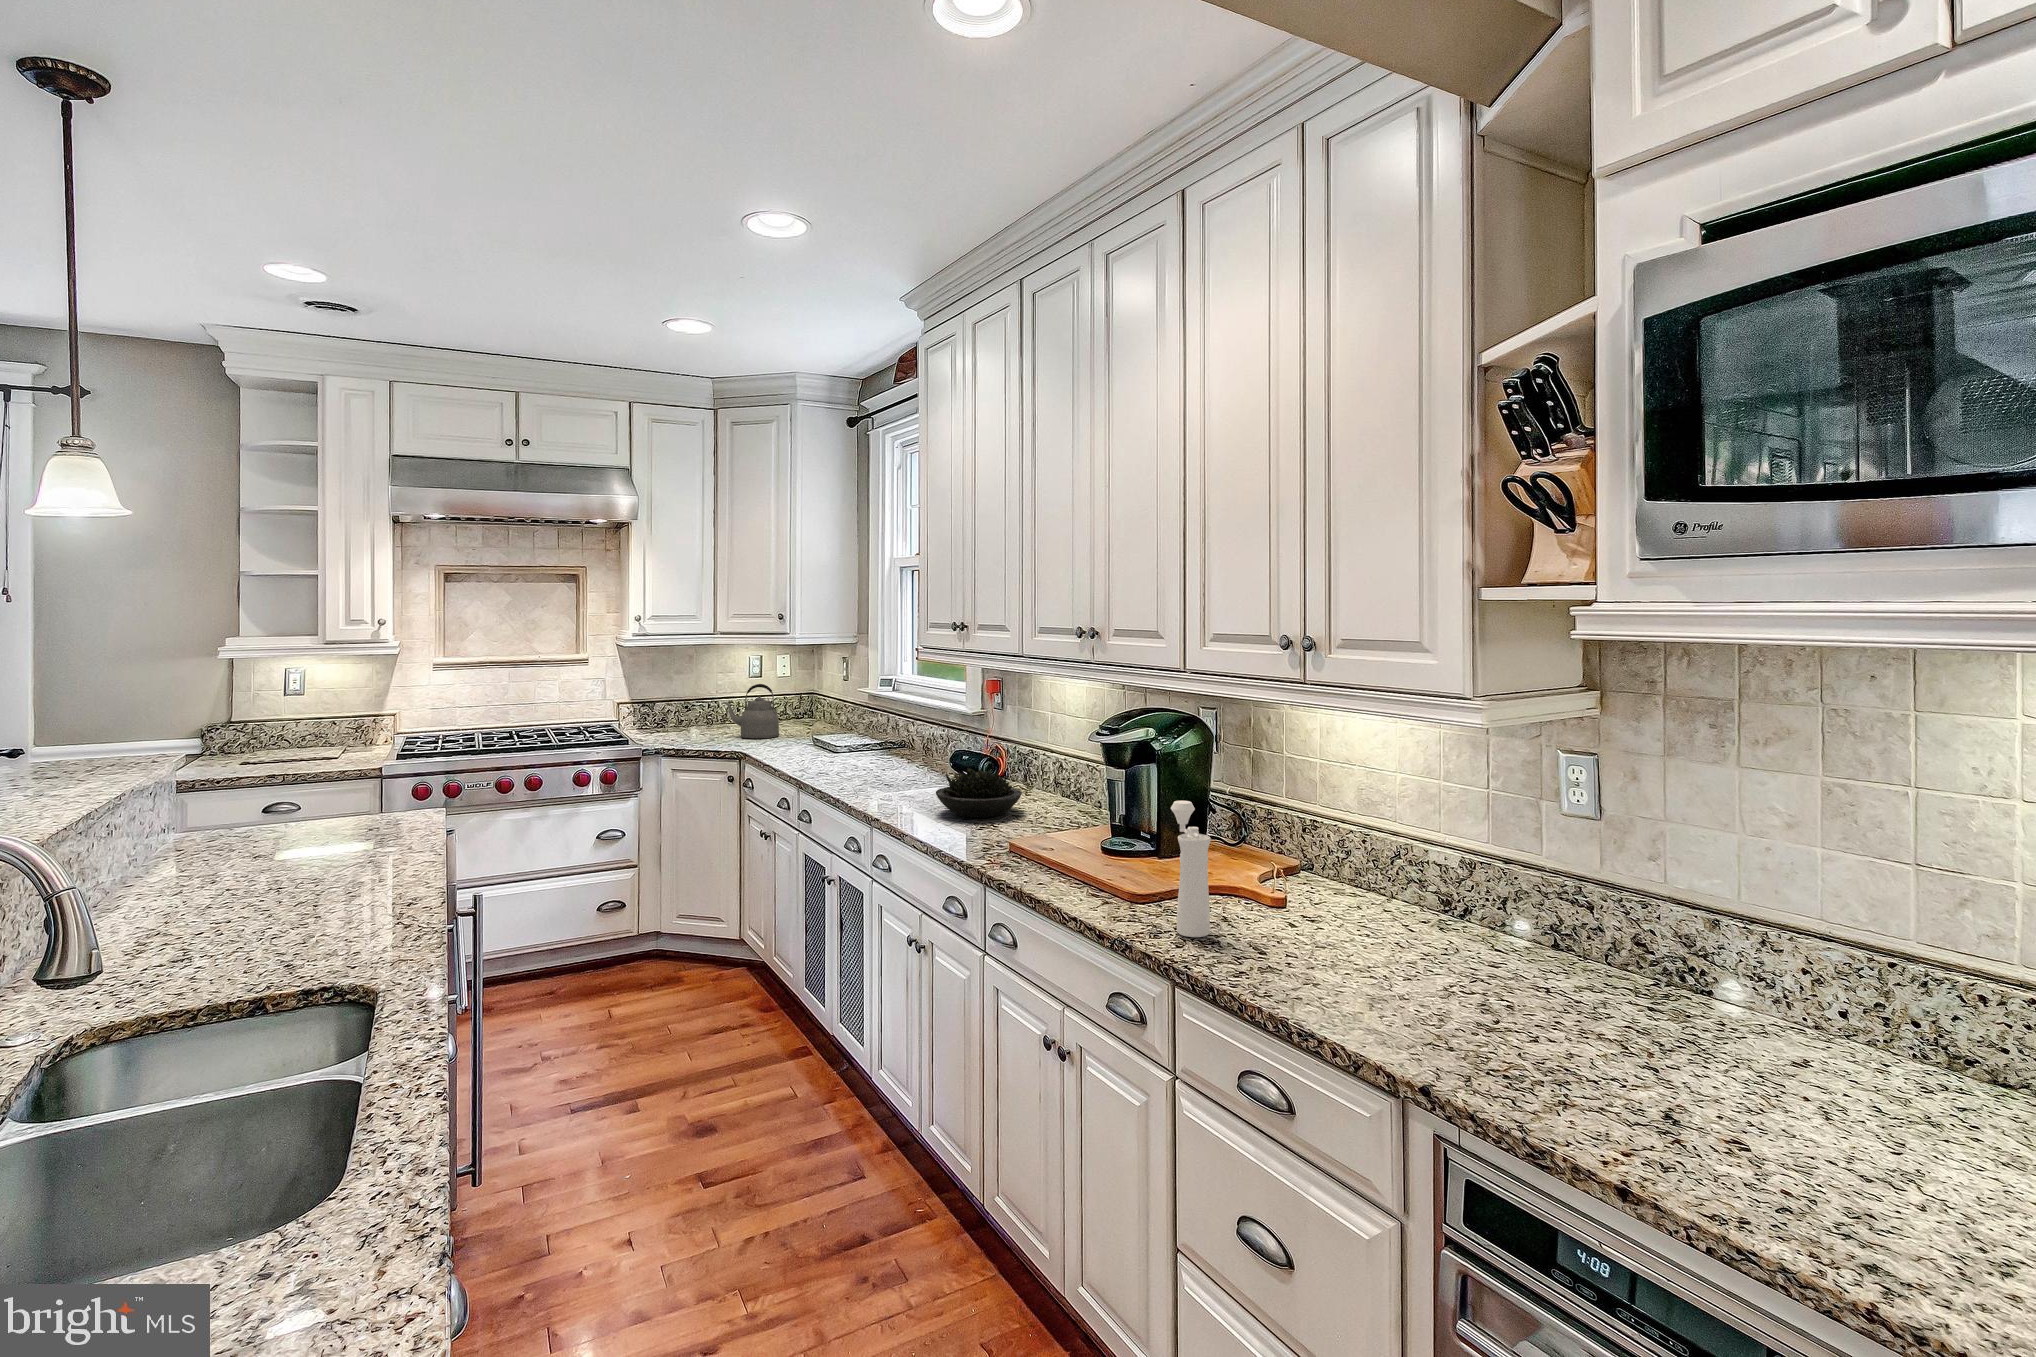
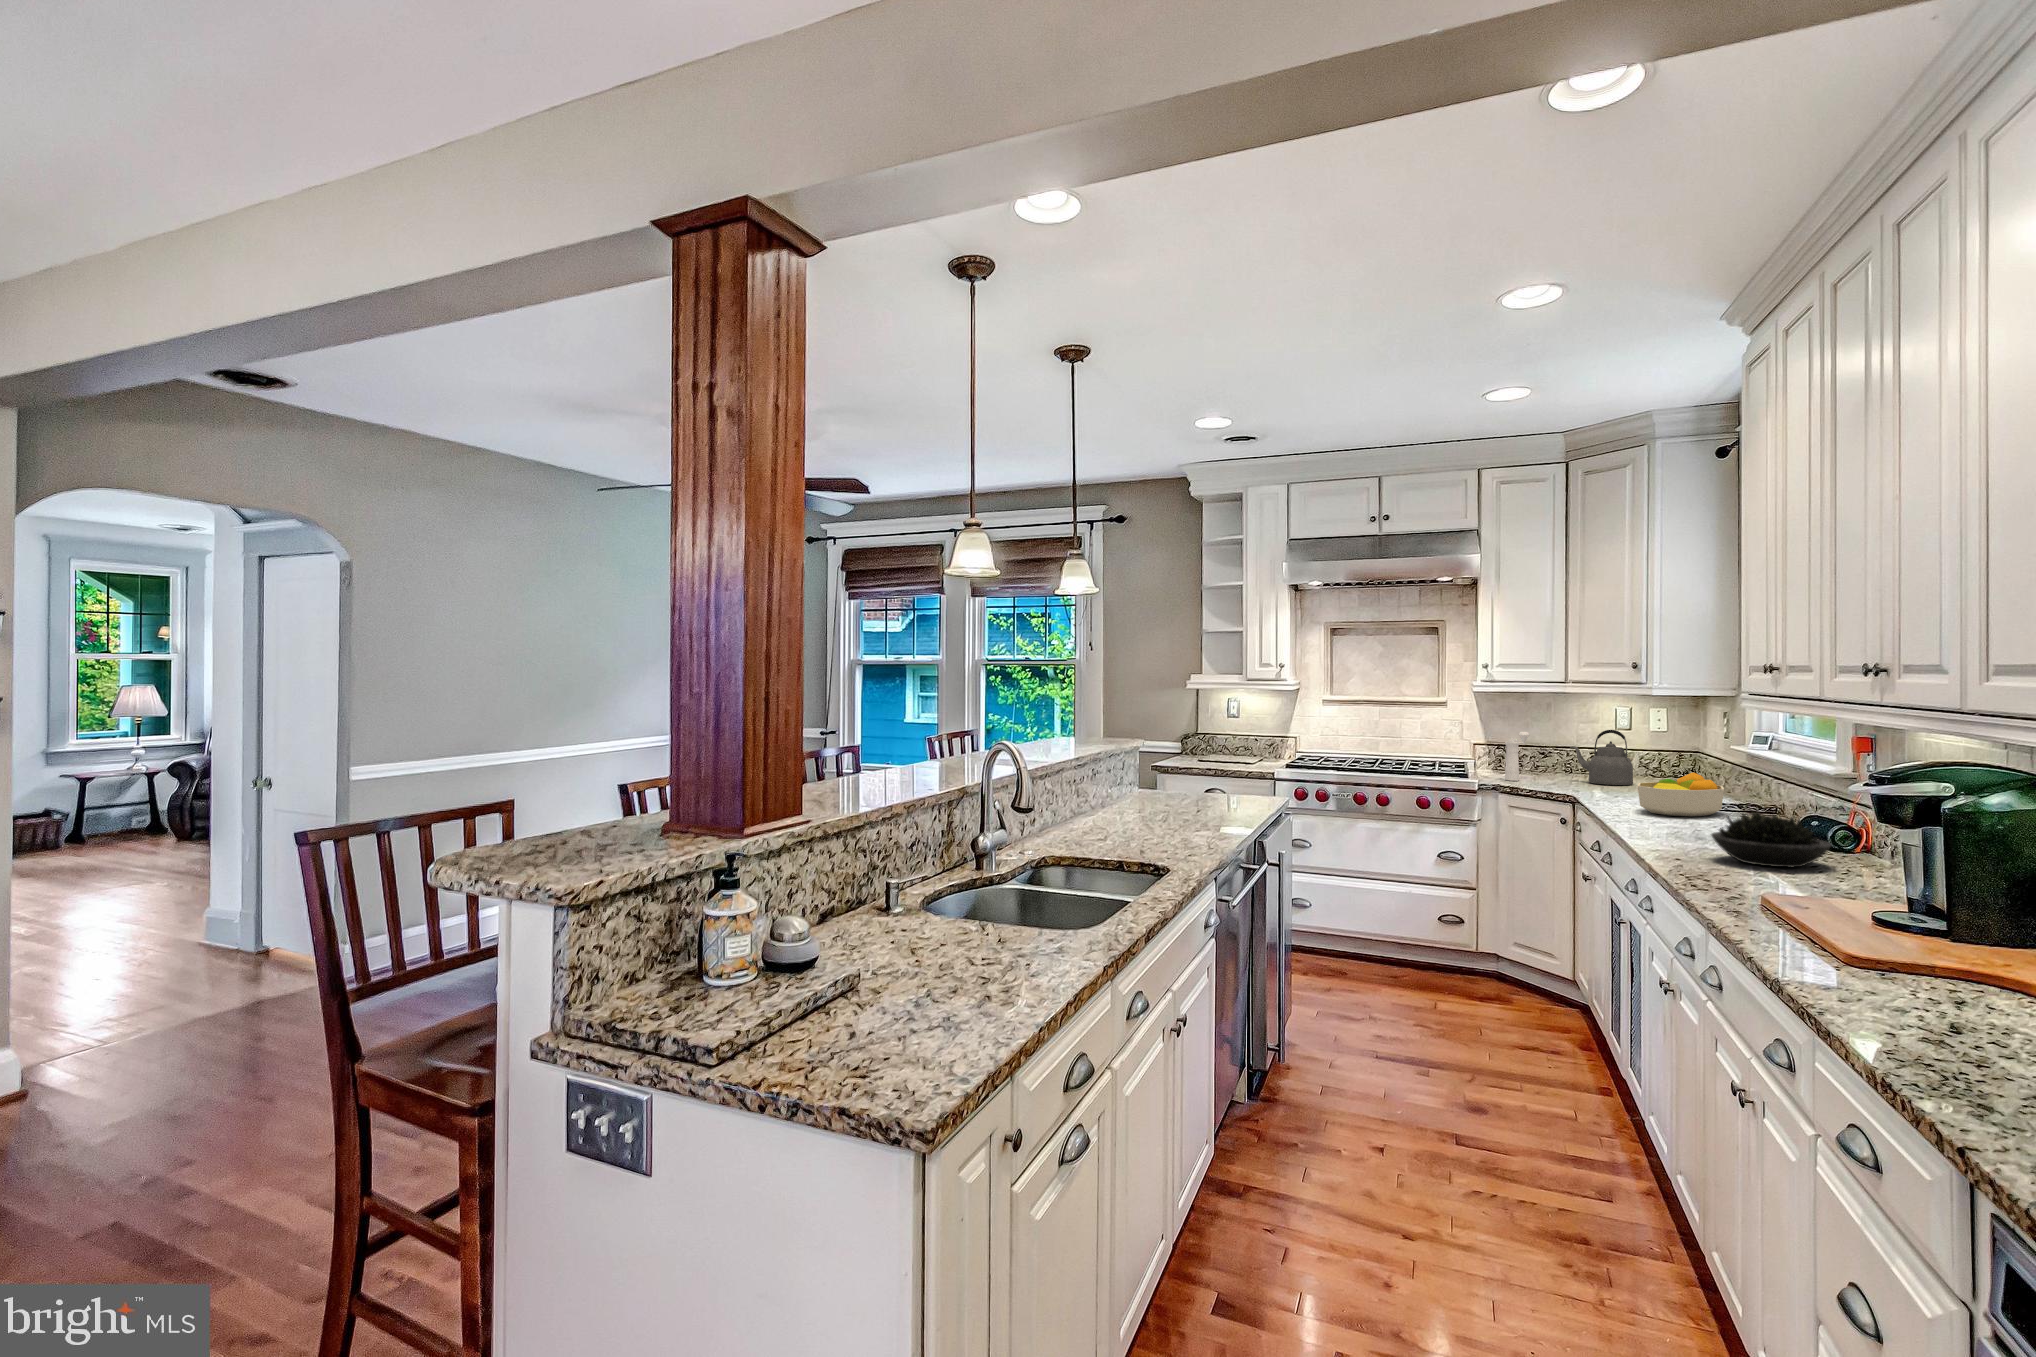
fruit bowl: none [818,725,888,770] -> present [1638,772,1724,817]
pepper mill: present [1171,801,1211,937] -> present [1505,732,1529,781]

